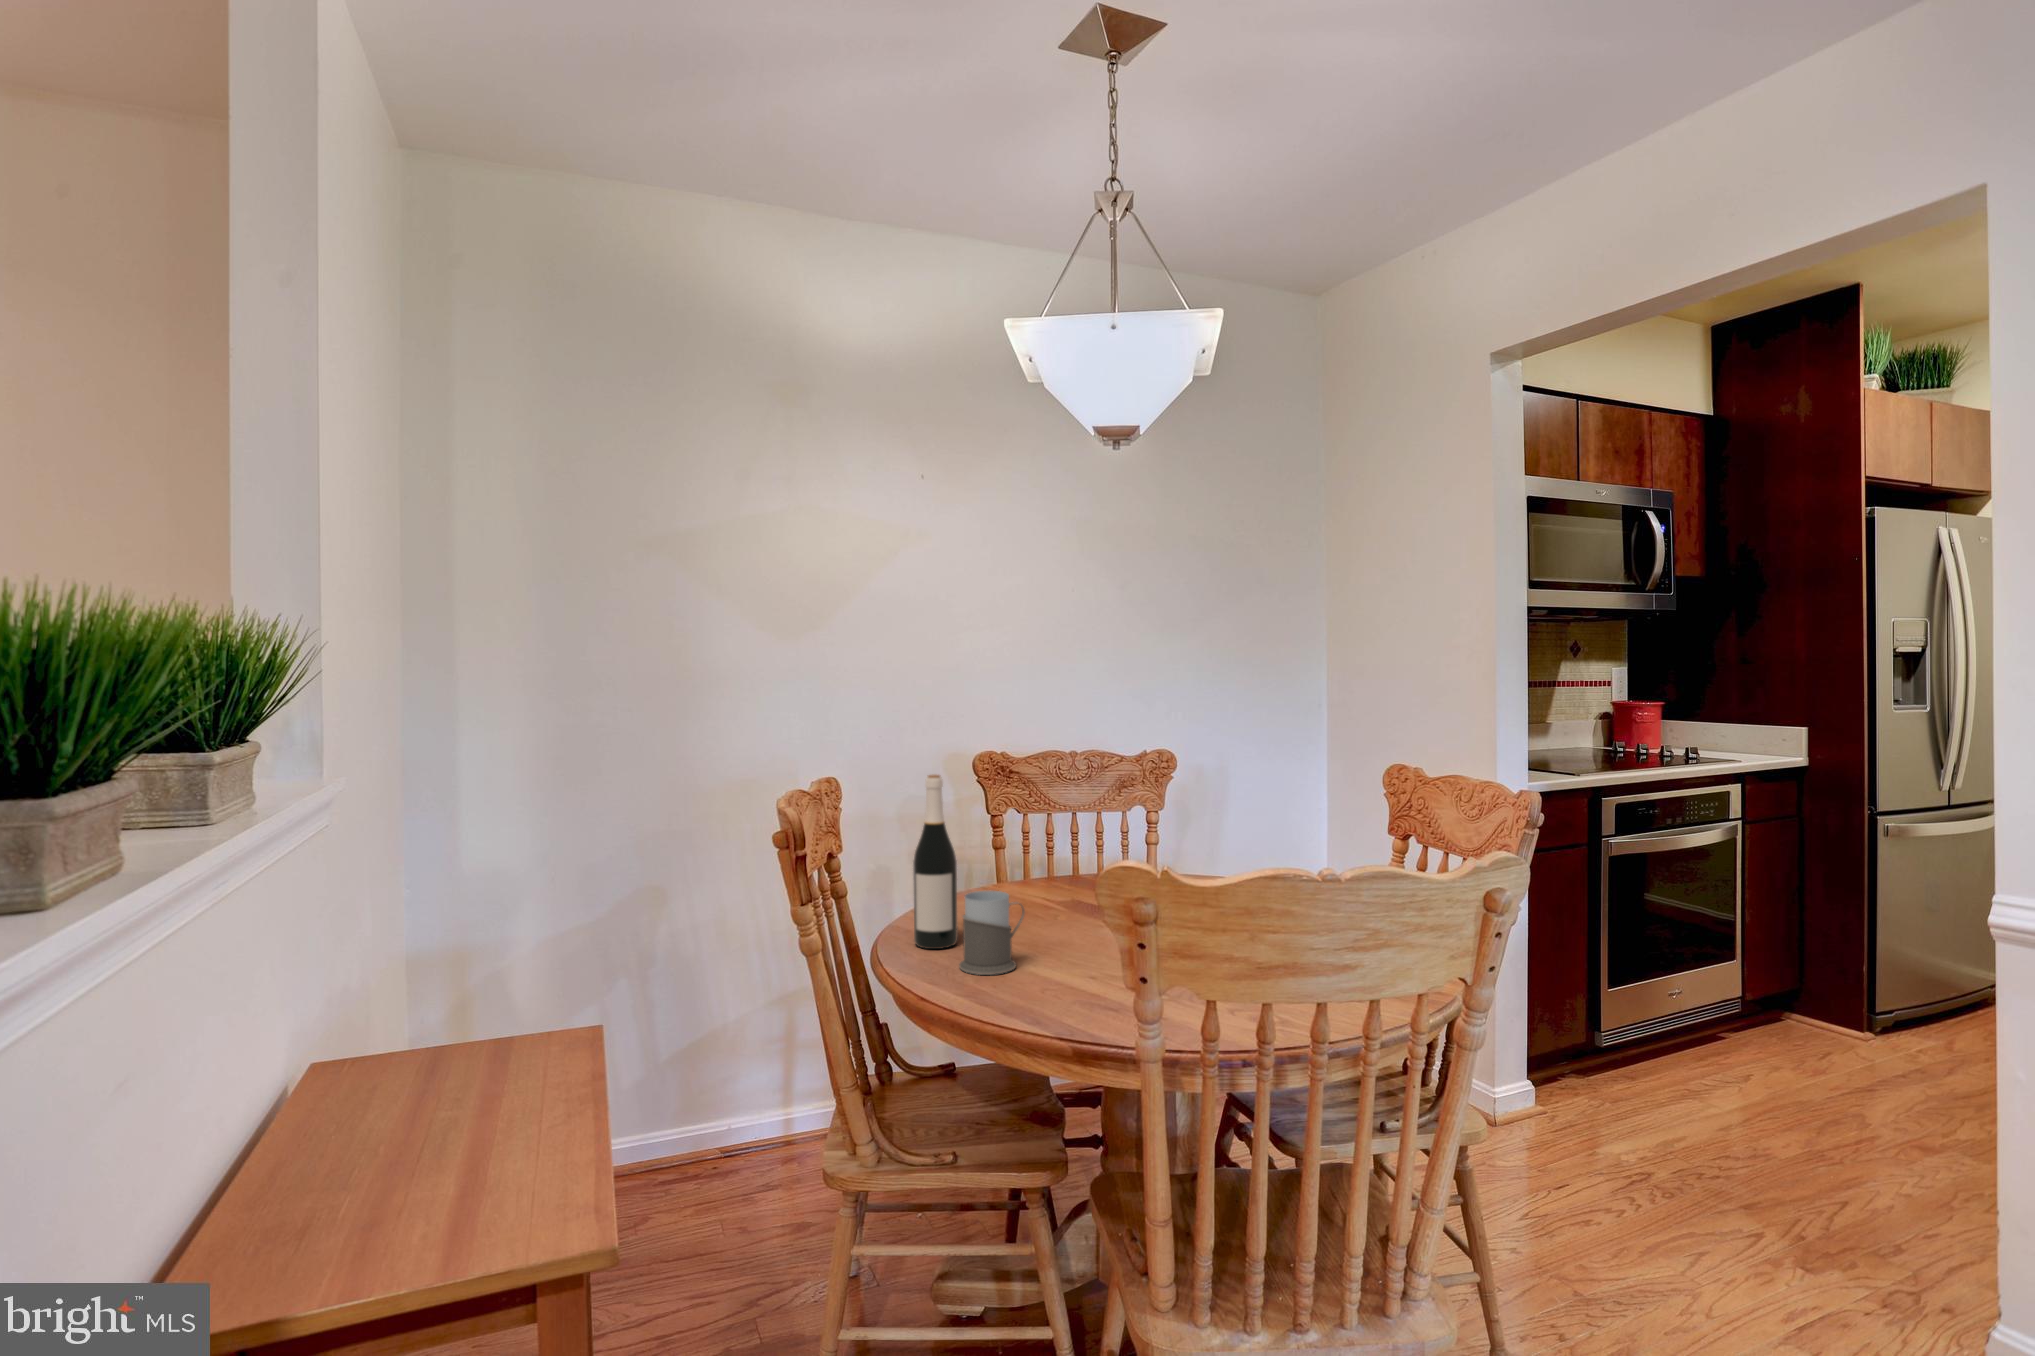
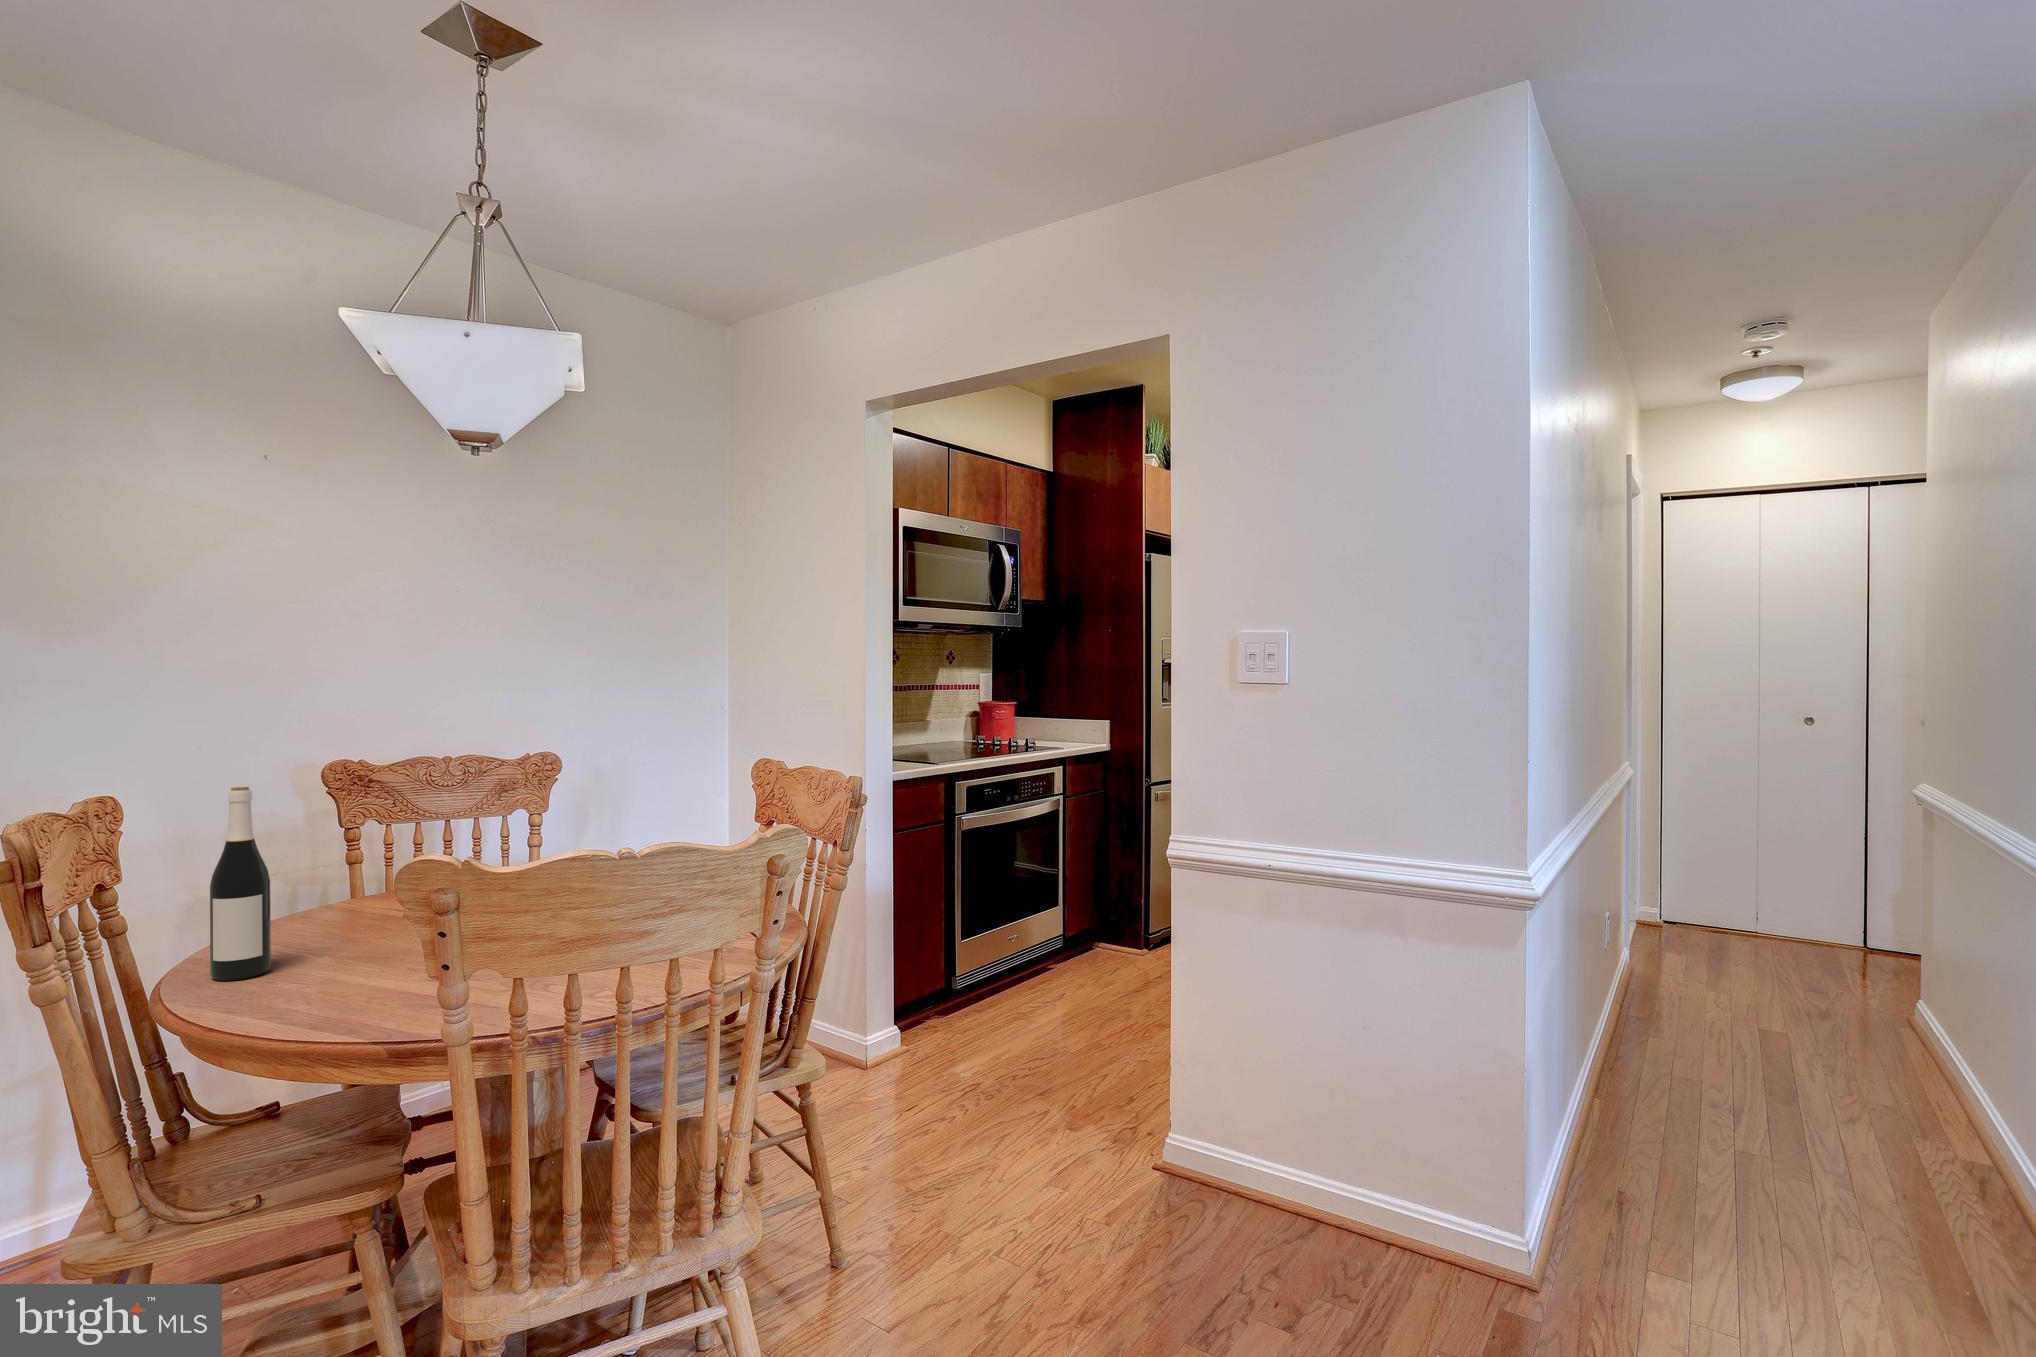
mug: present [959,891,1024,975] -> none [266,907,354,998]

